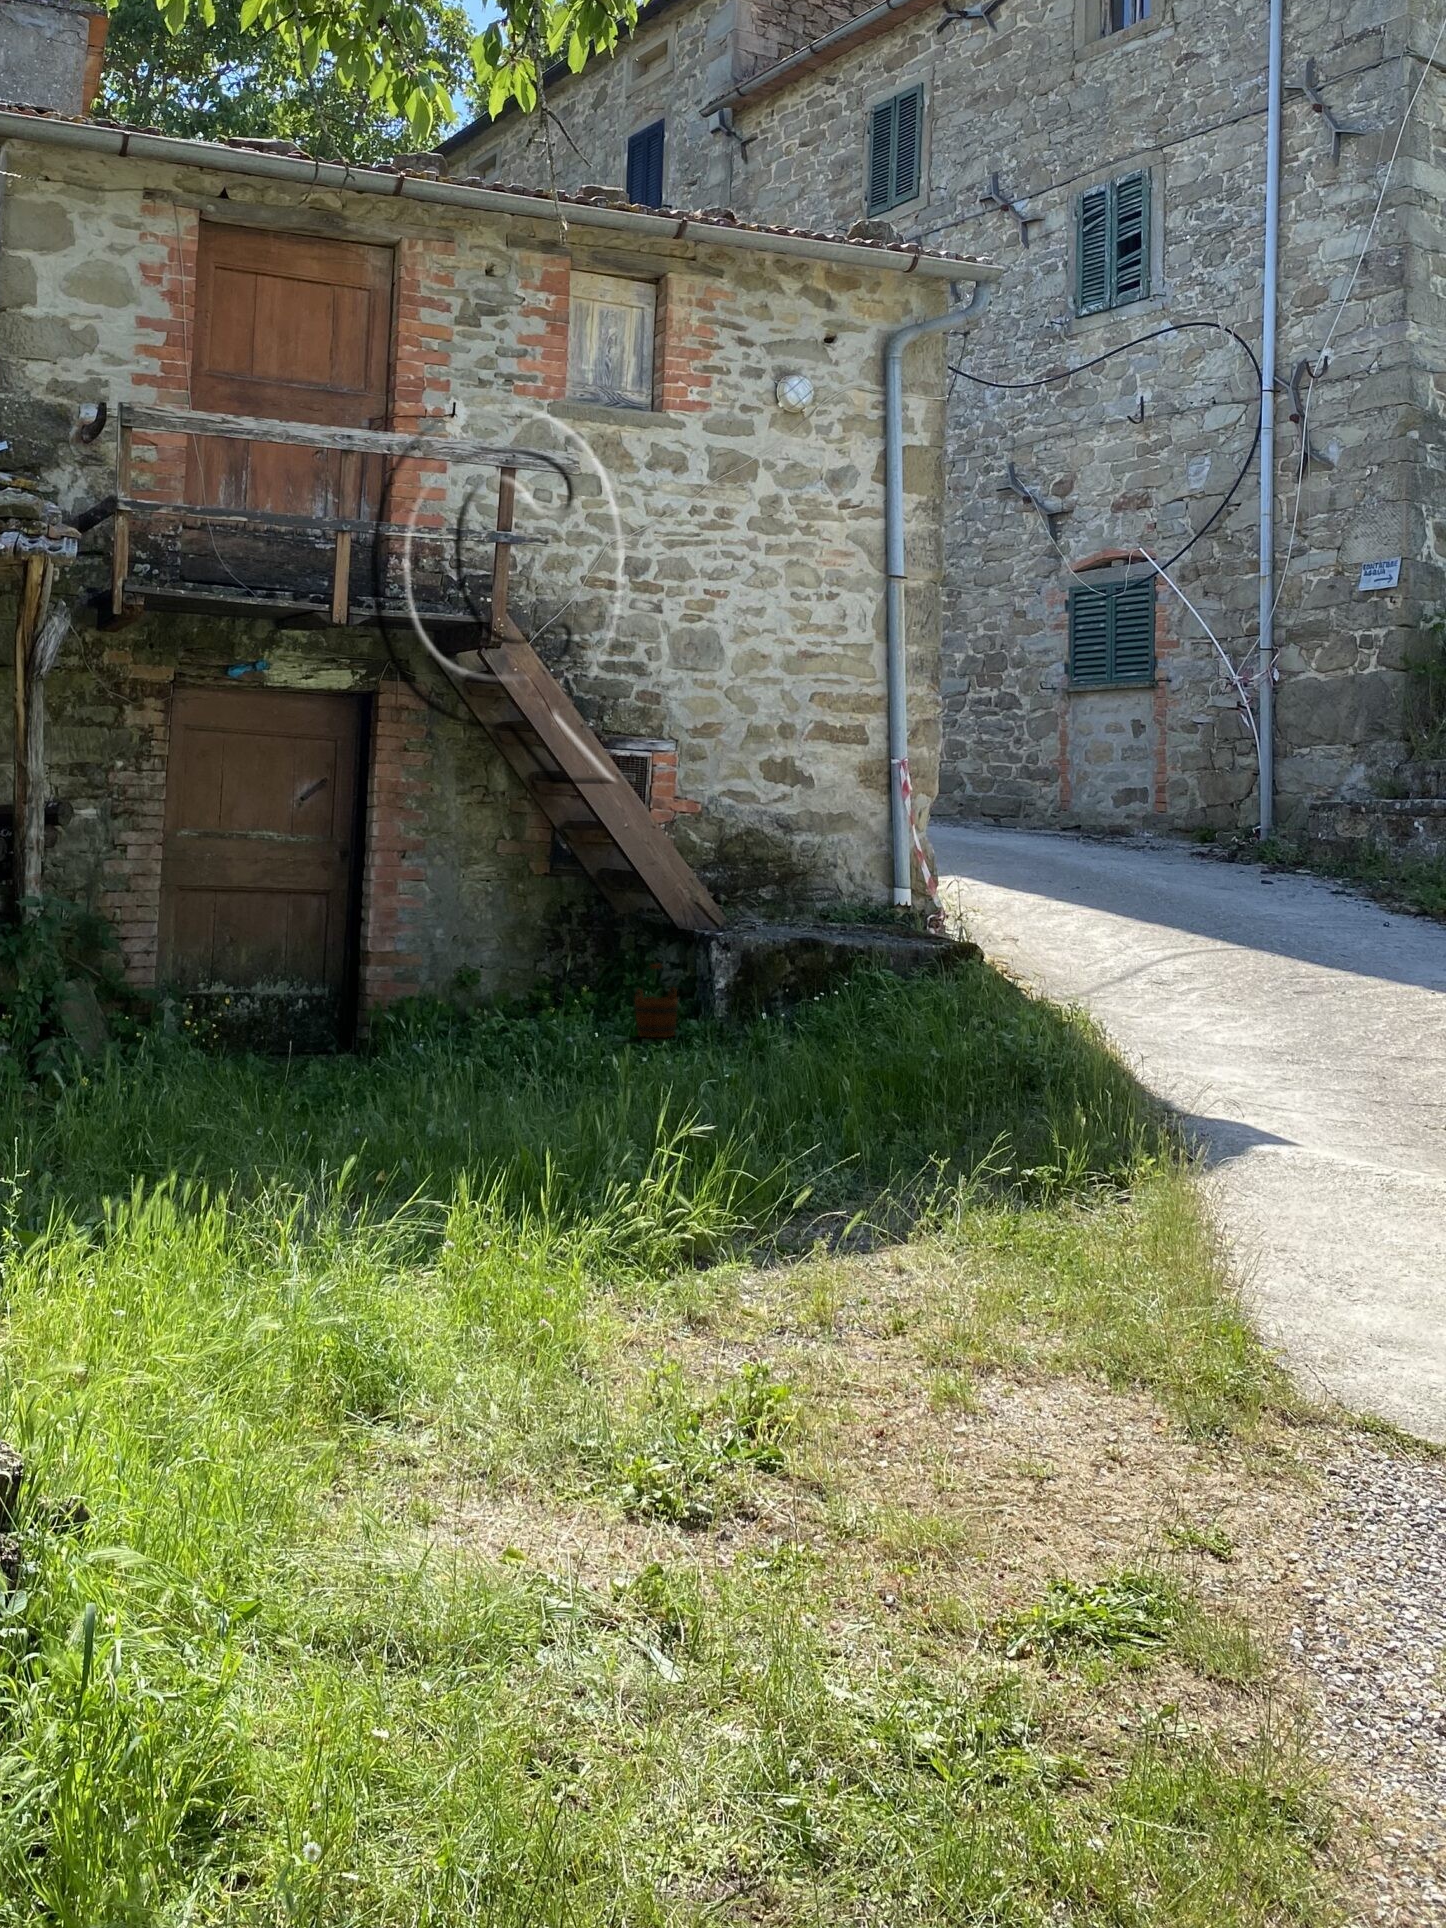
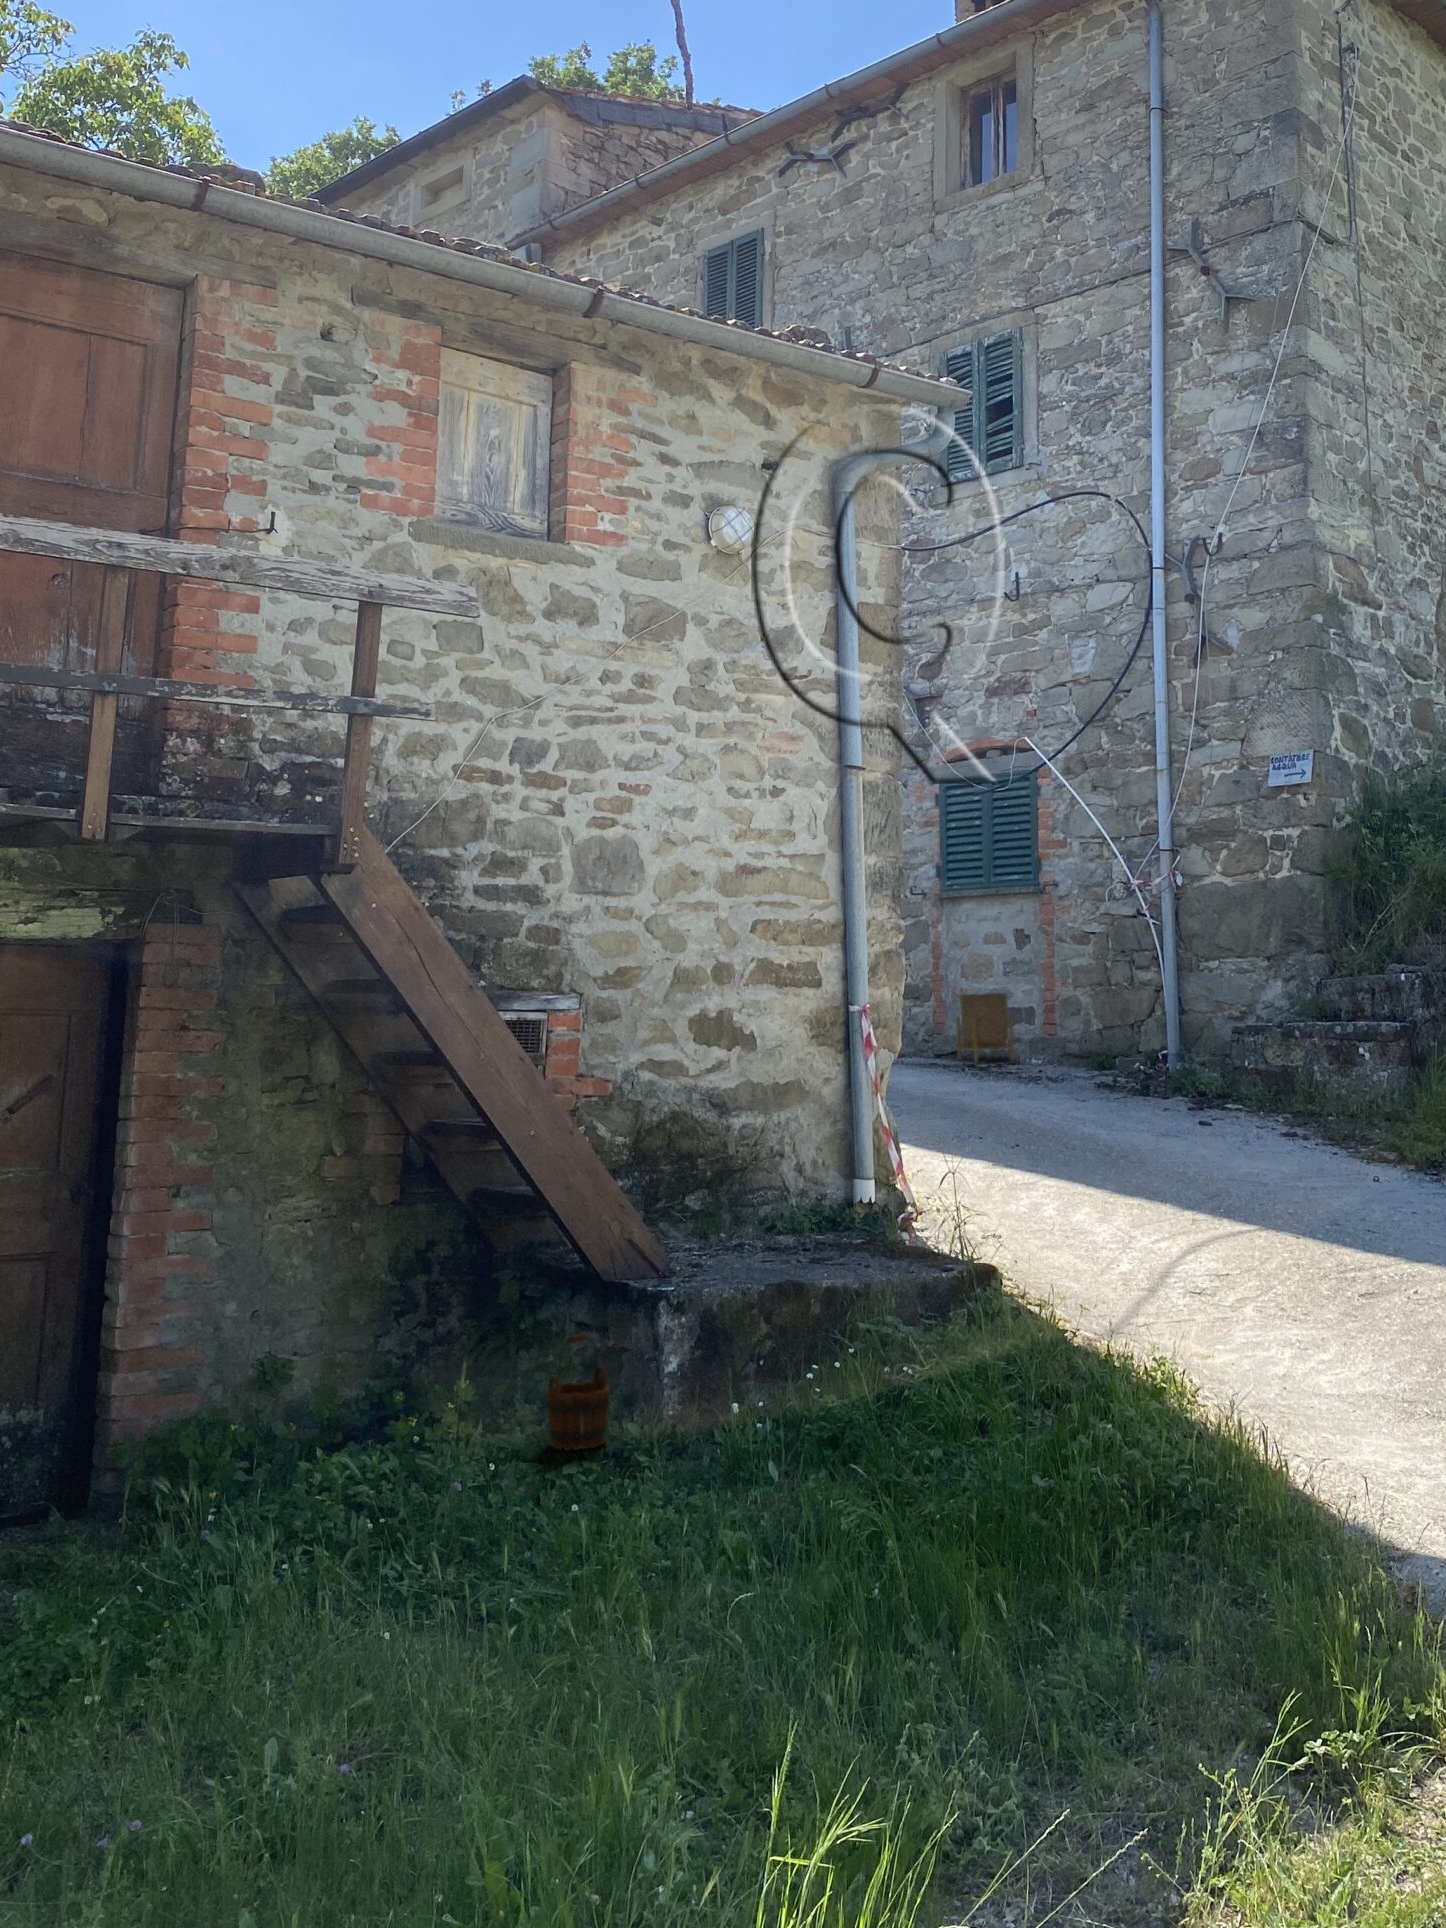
planter: none [1084,773,1134,832] -> present [956,993,1014,1062]

